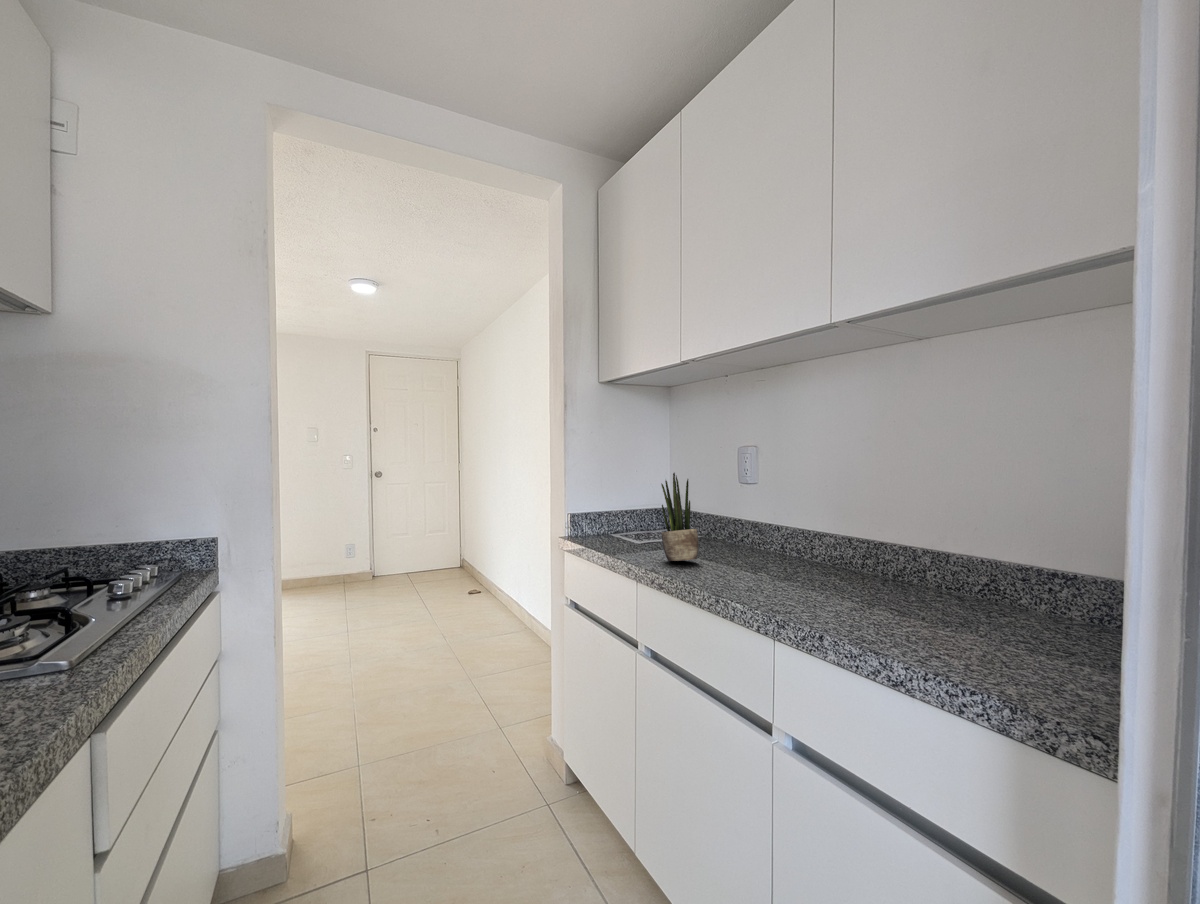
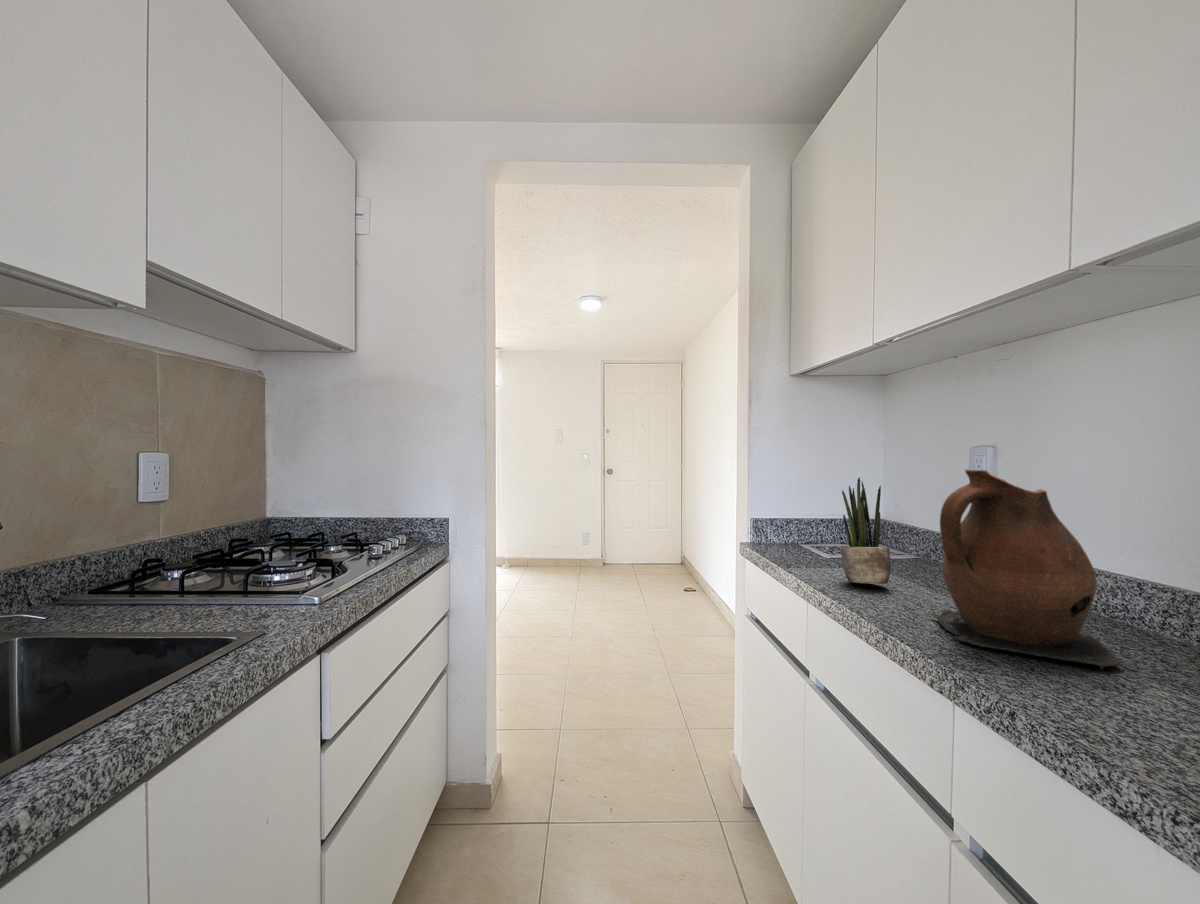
ceramic pitcher: none [738,463,858,599] -> present [934,469,1122,670]

